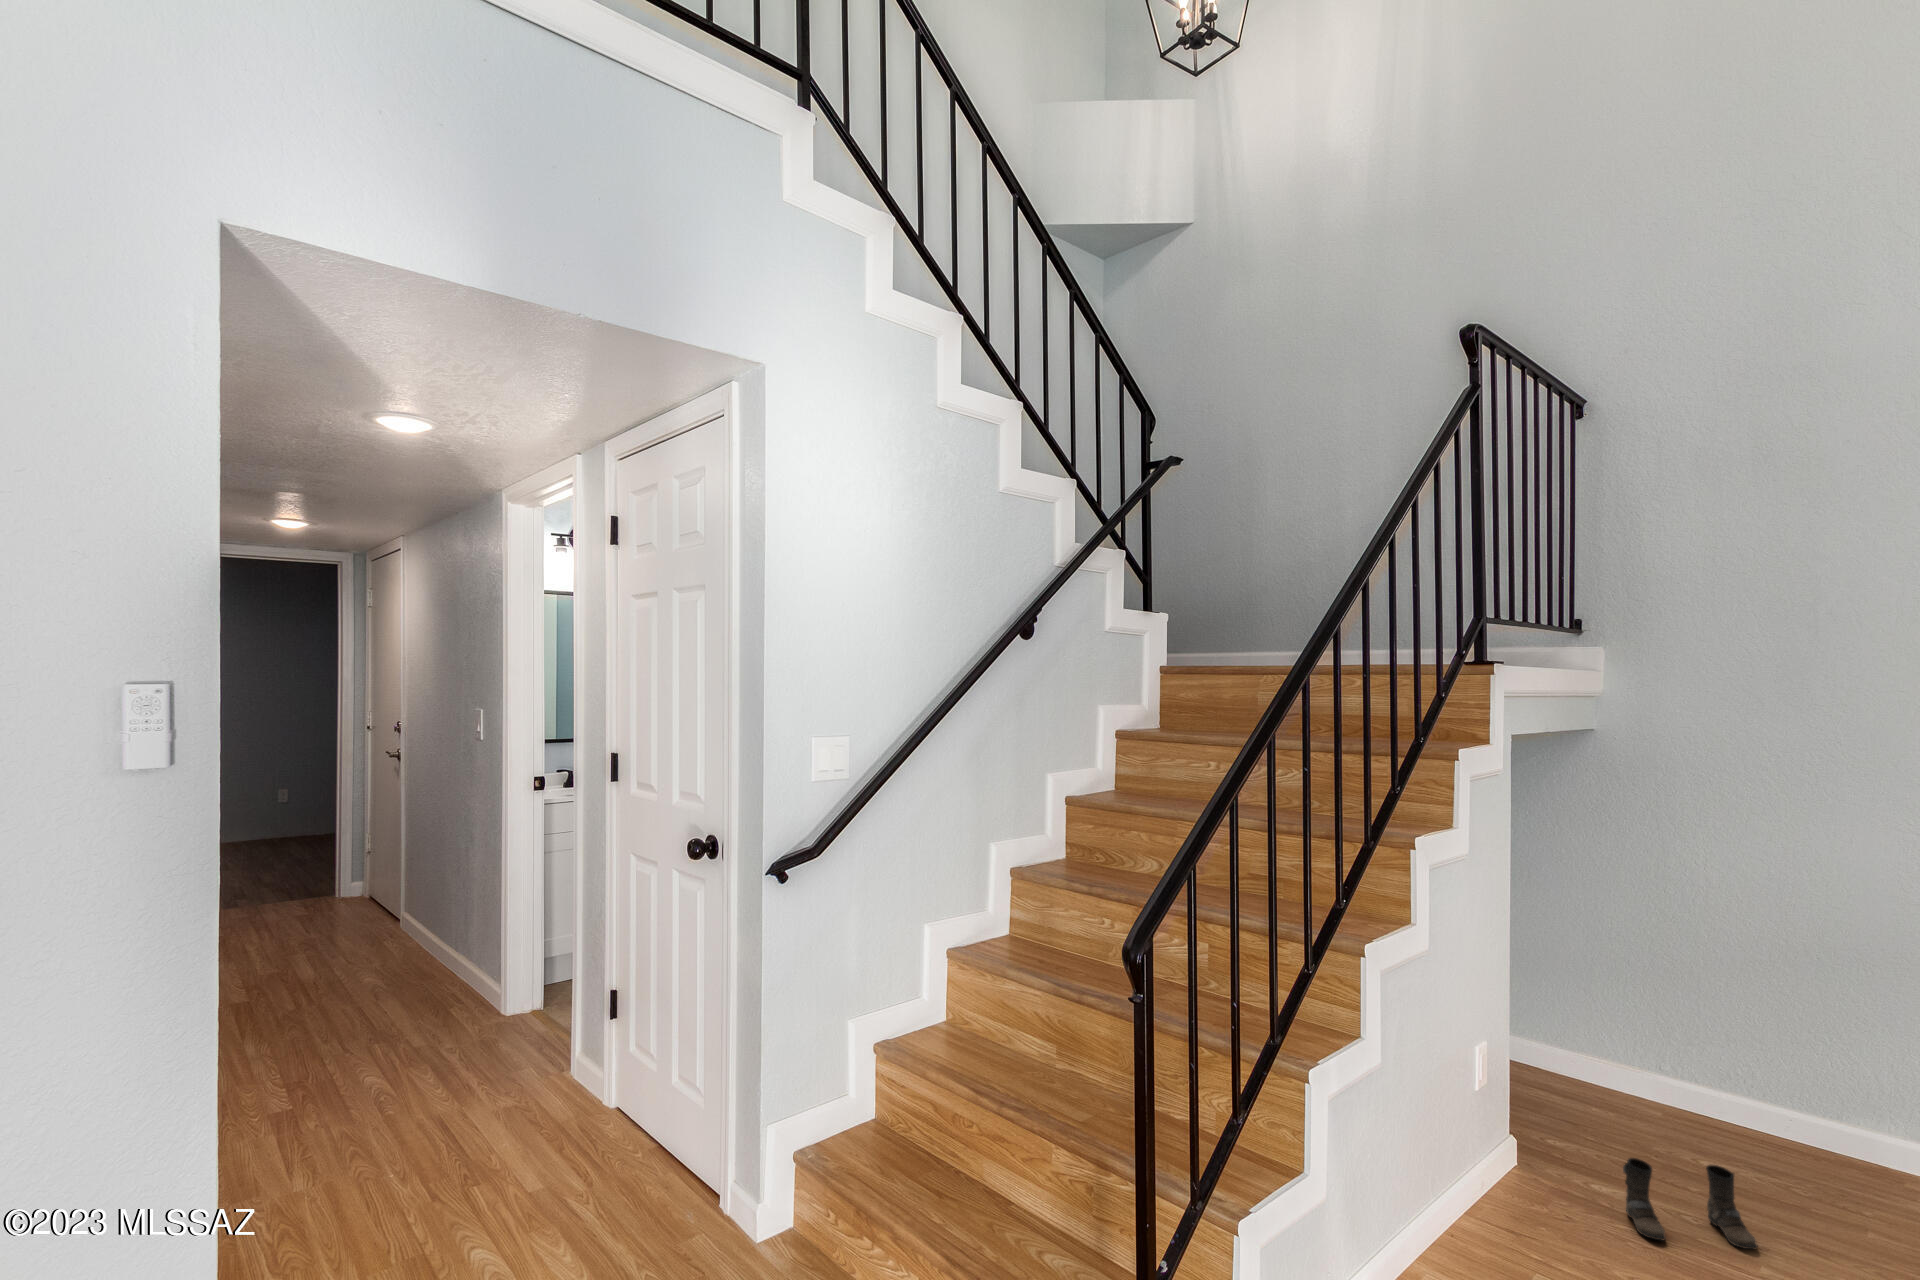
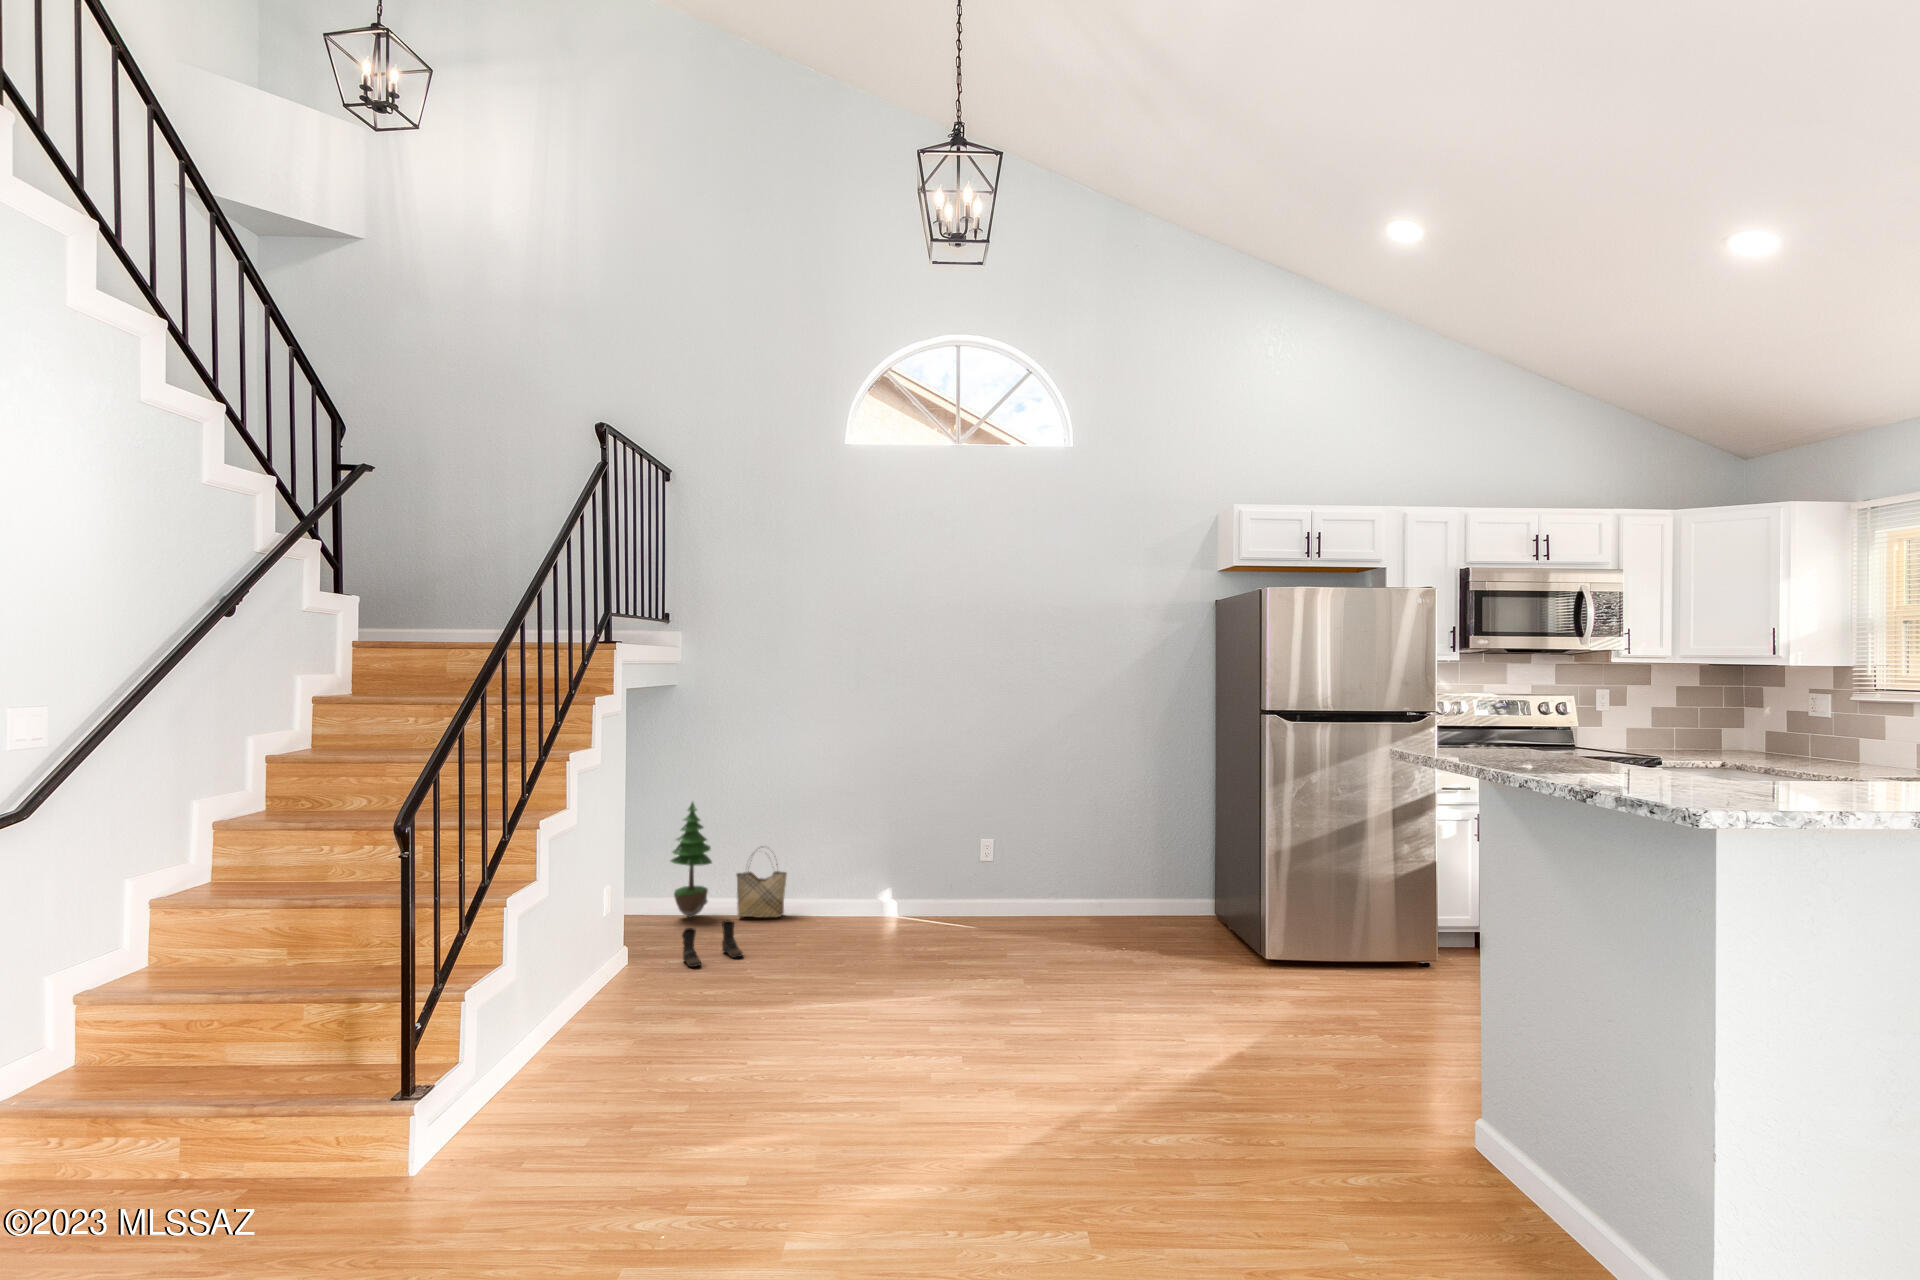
potted tree: none [1591,920,1675,1113] -> present [671,802,712,918]
woven basket: none [1724,1025,1844,1170] -> present [737,854,787,918]

